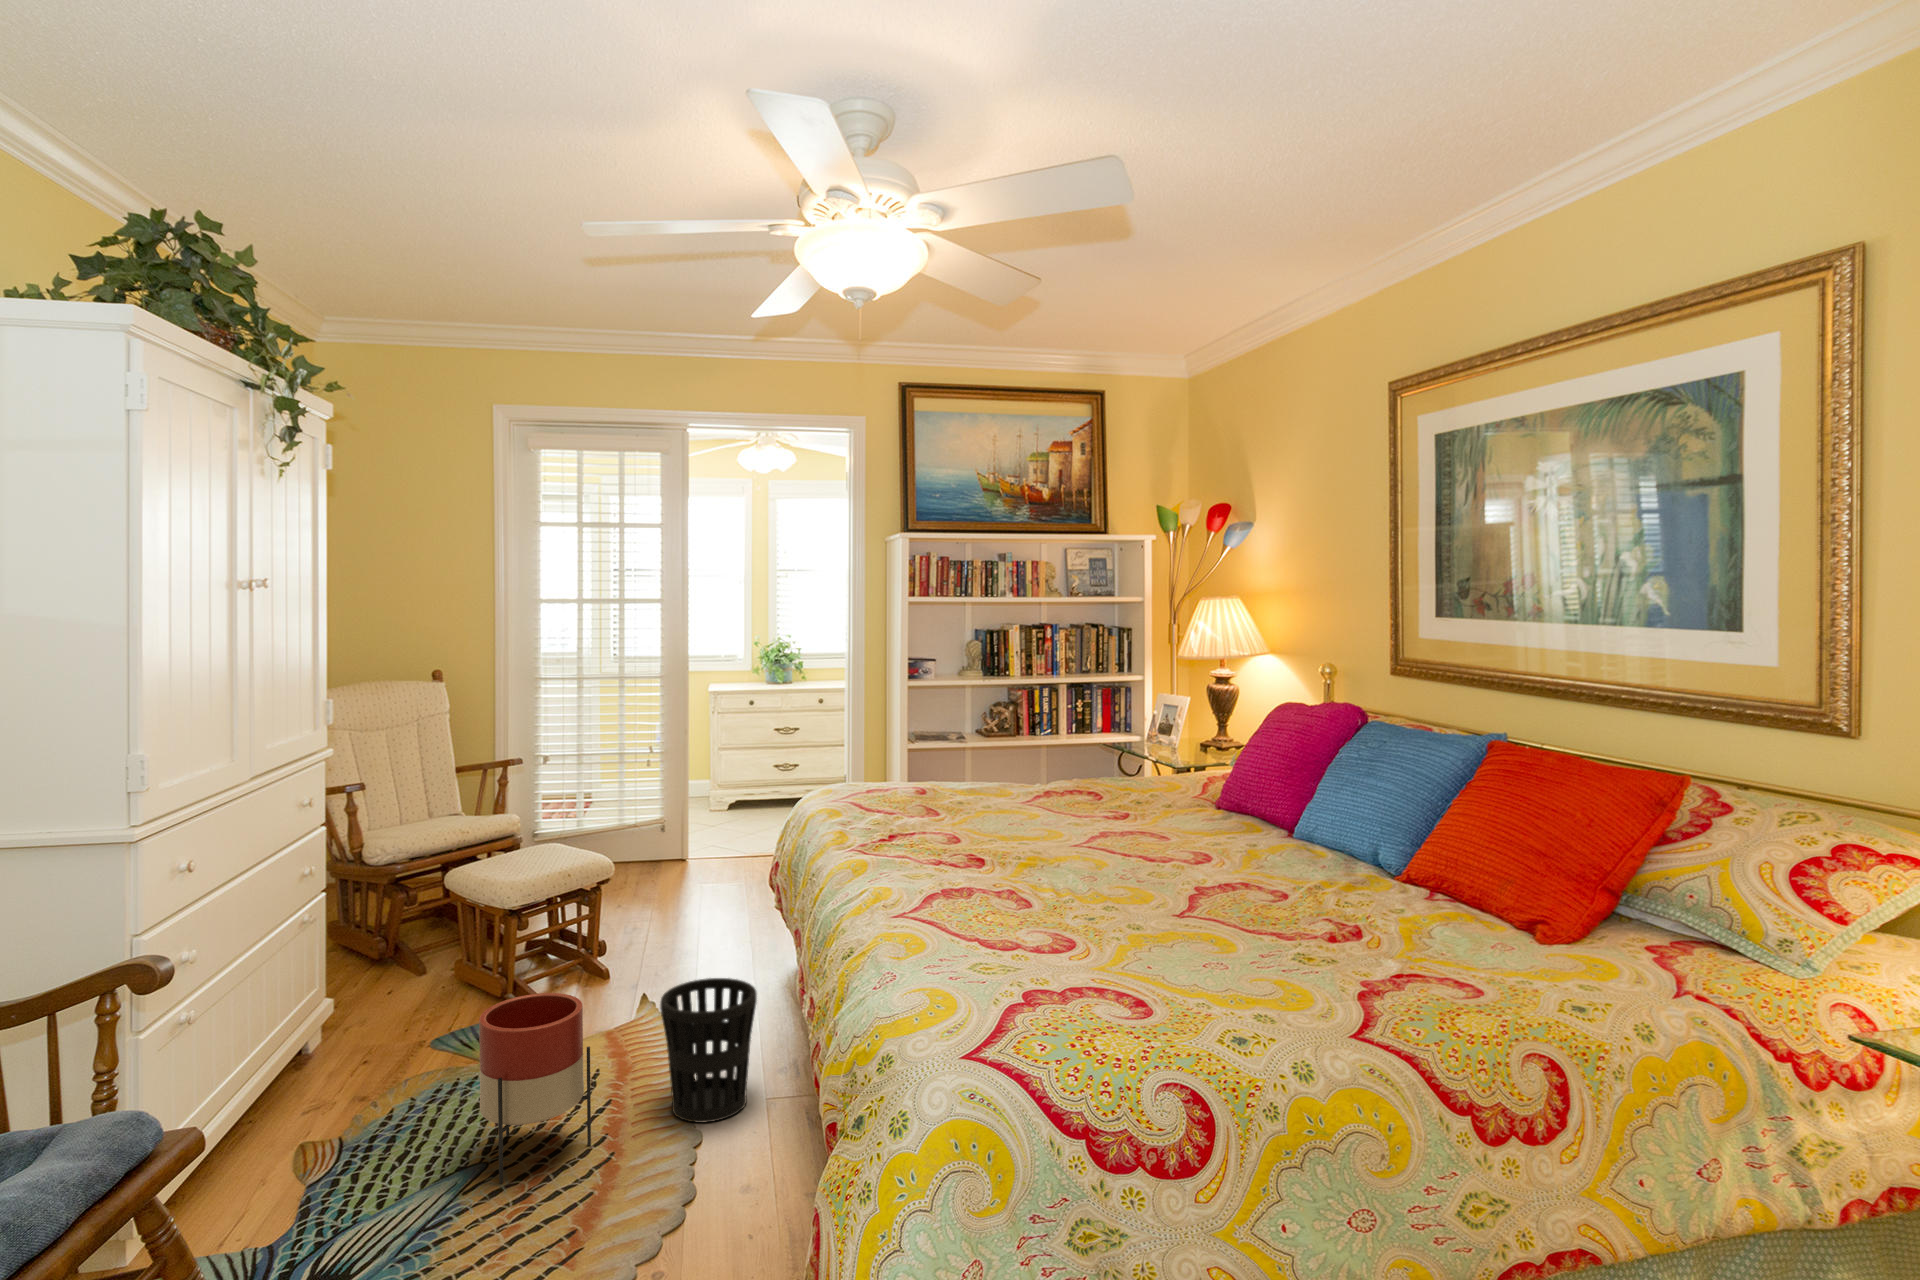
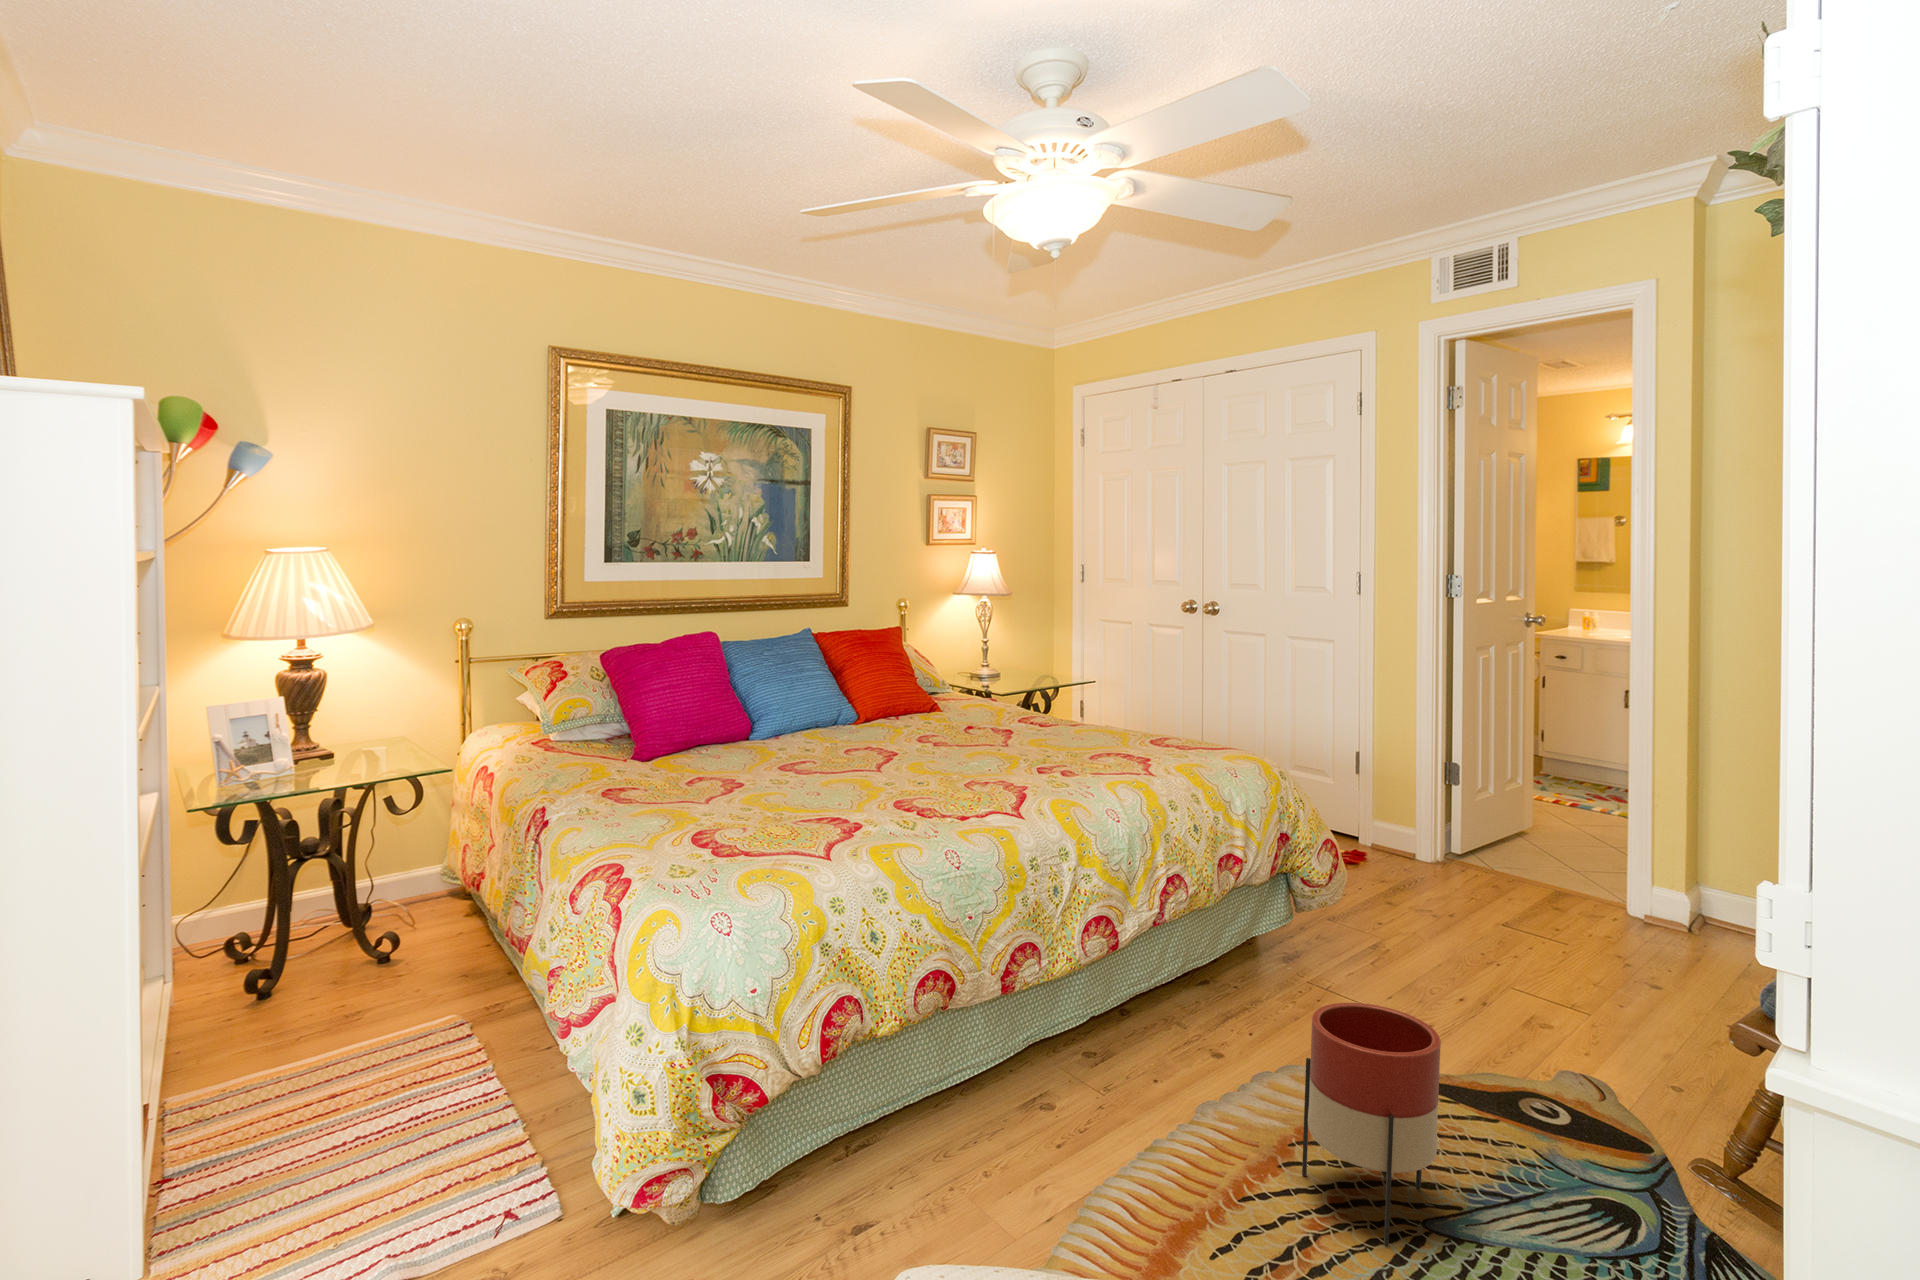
wastebasket: present [660,978,757,1123] -> none [1093,985,1210,1168]

